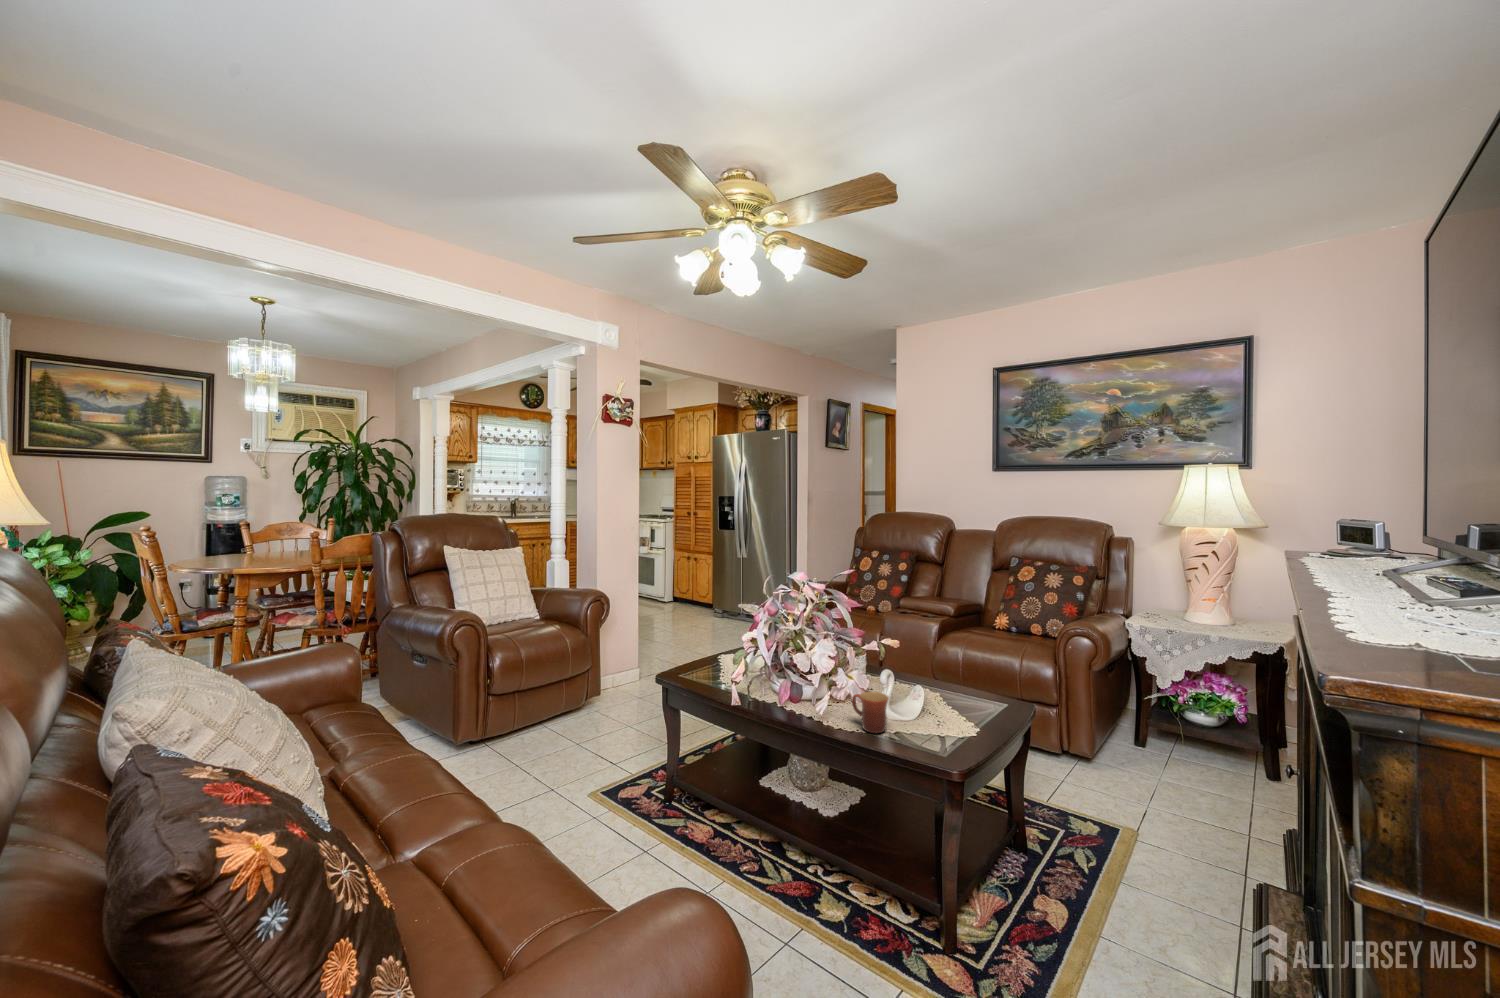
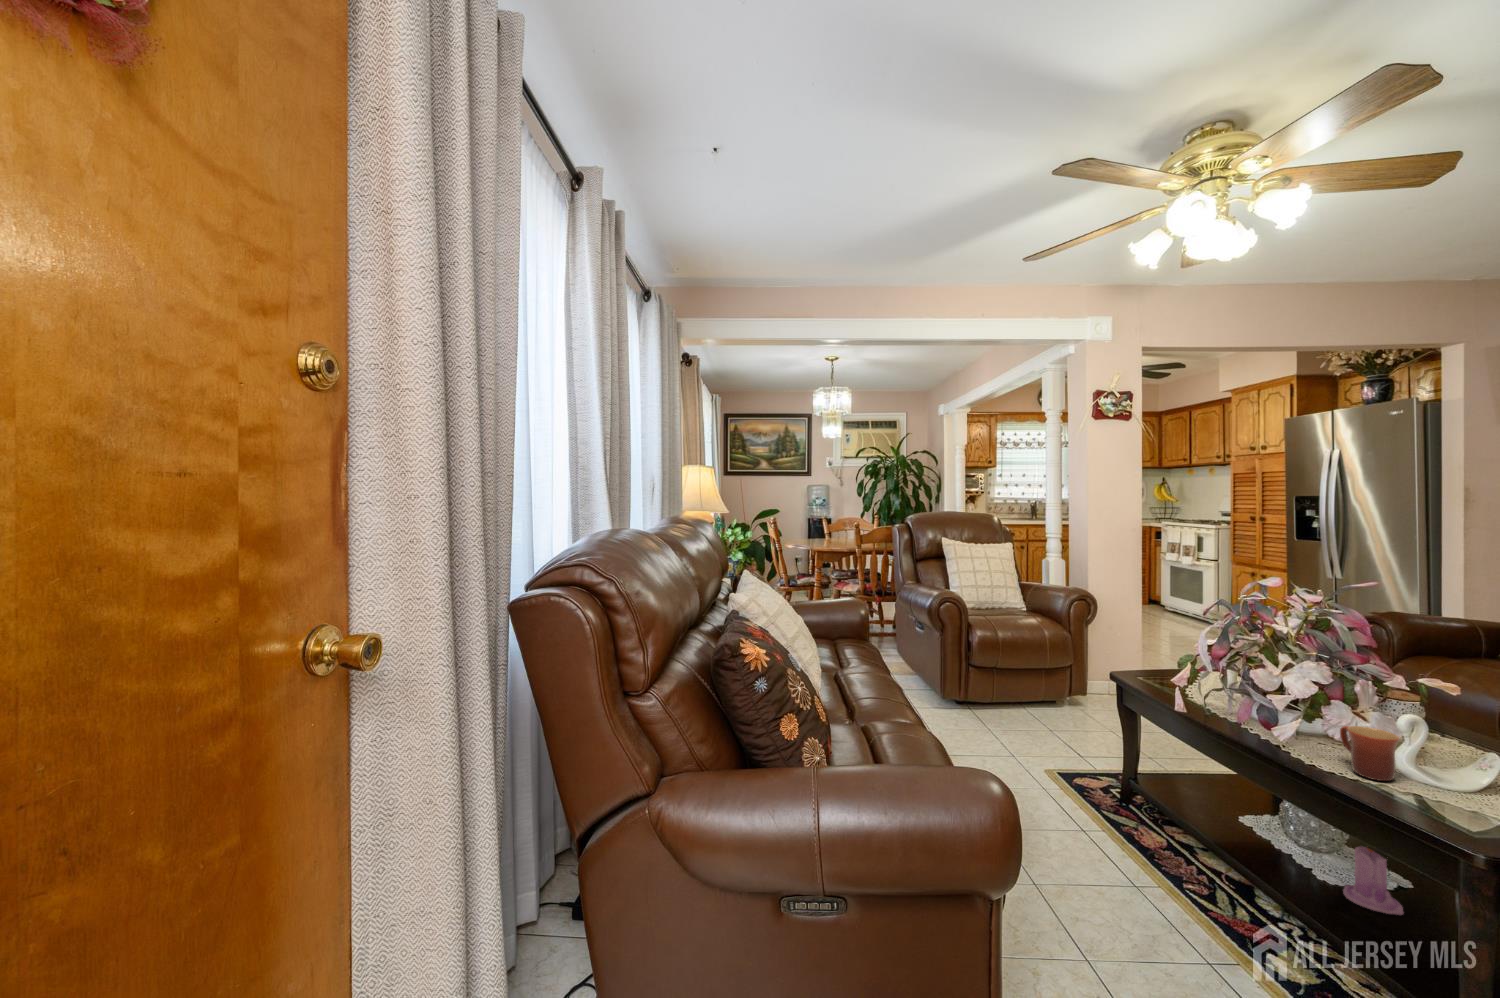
candle: none [842,777,877,830] -> present [1343,847,1403,915]

